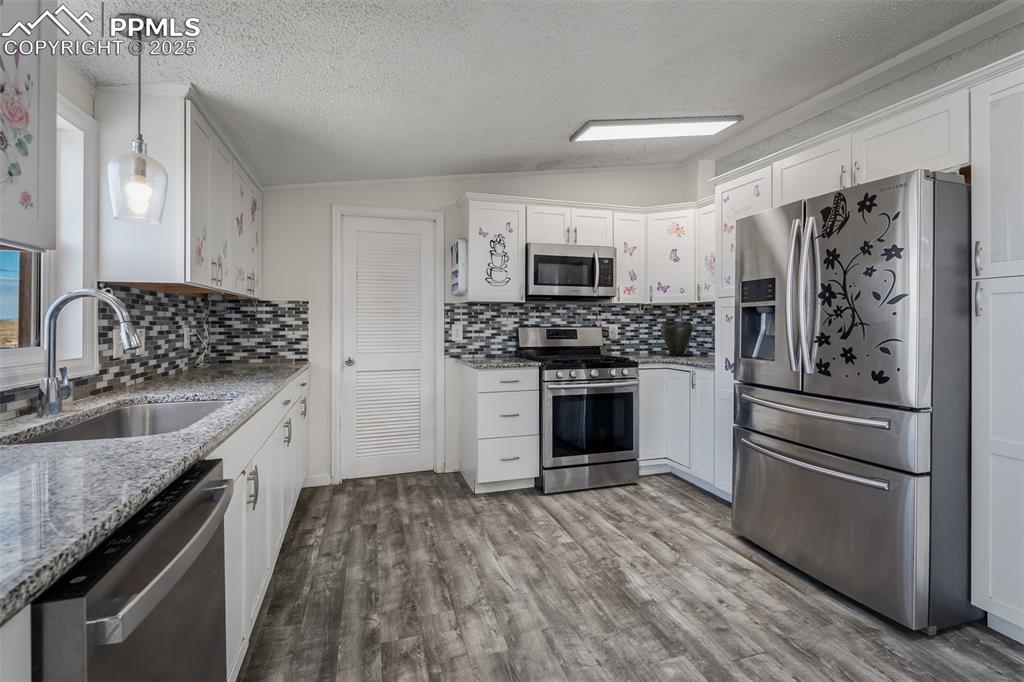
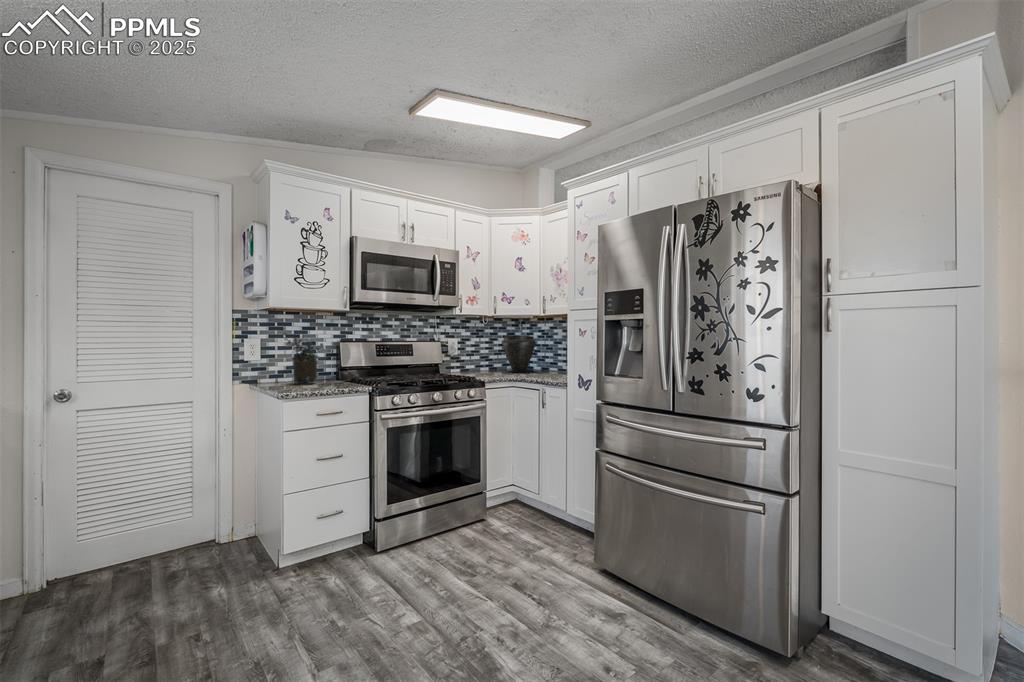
potted plant: none [477,316,506,359] -> present [283,328,323,383]

